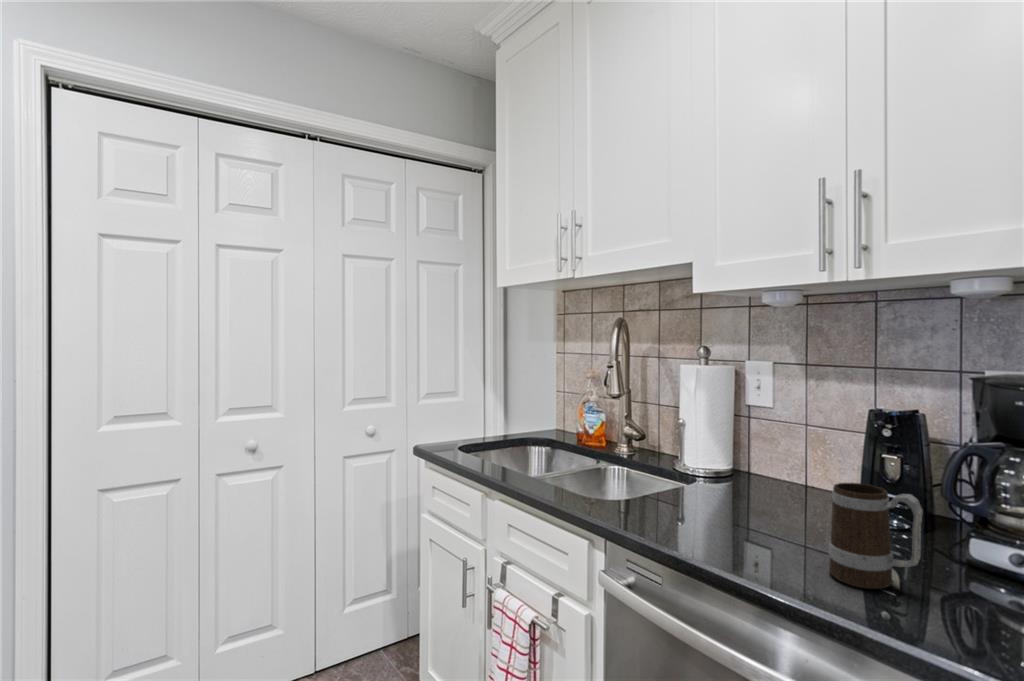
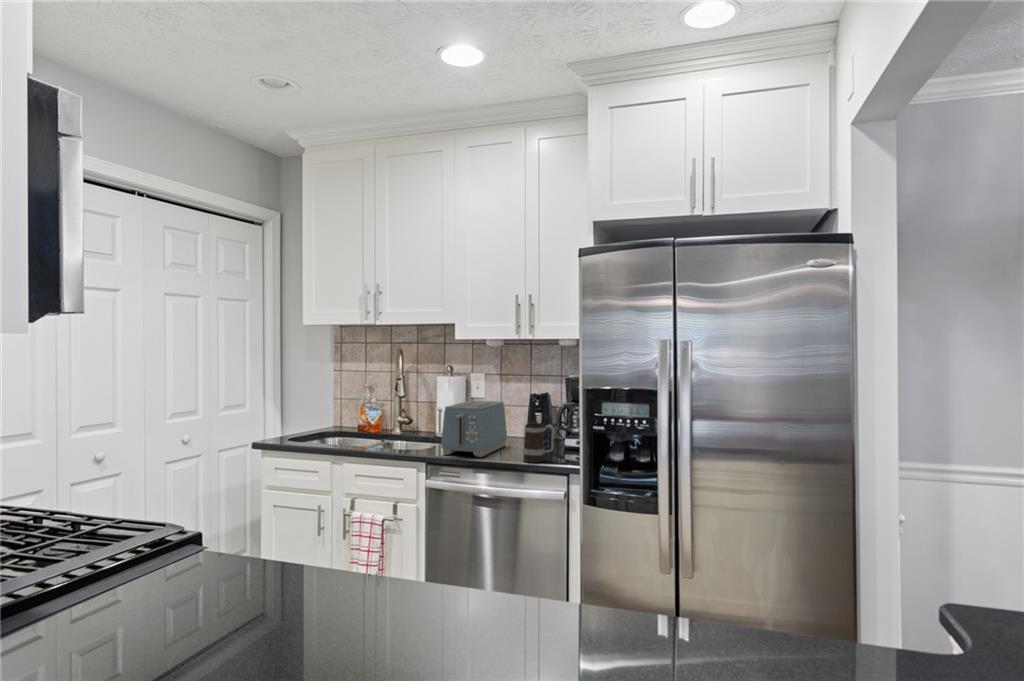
toaster: none [648,411,807,539] -> present [441,400,507,457]

